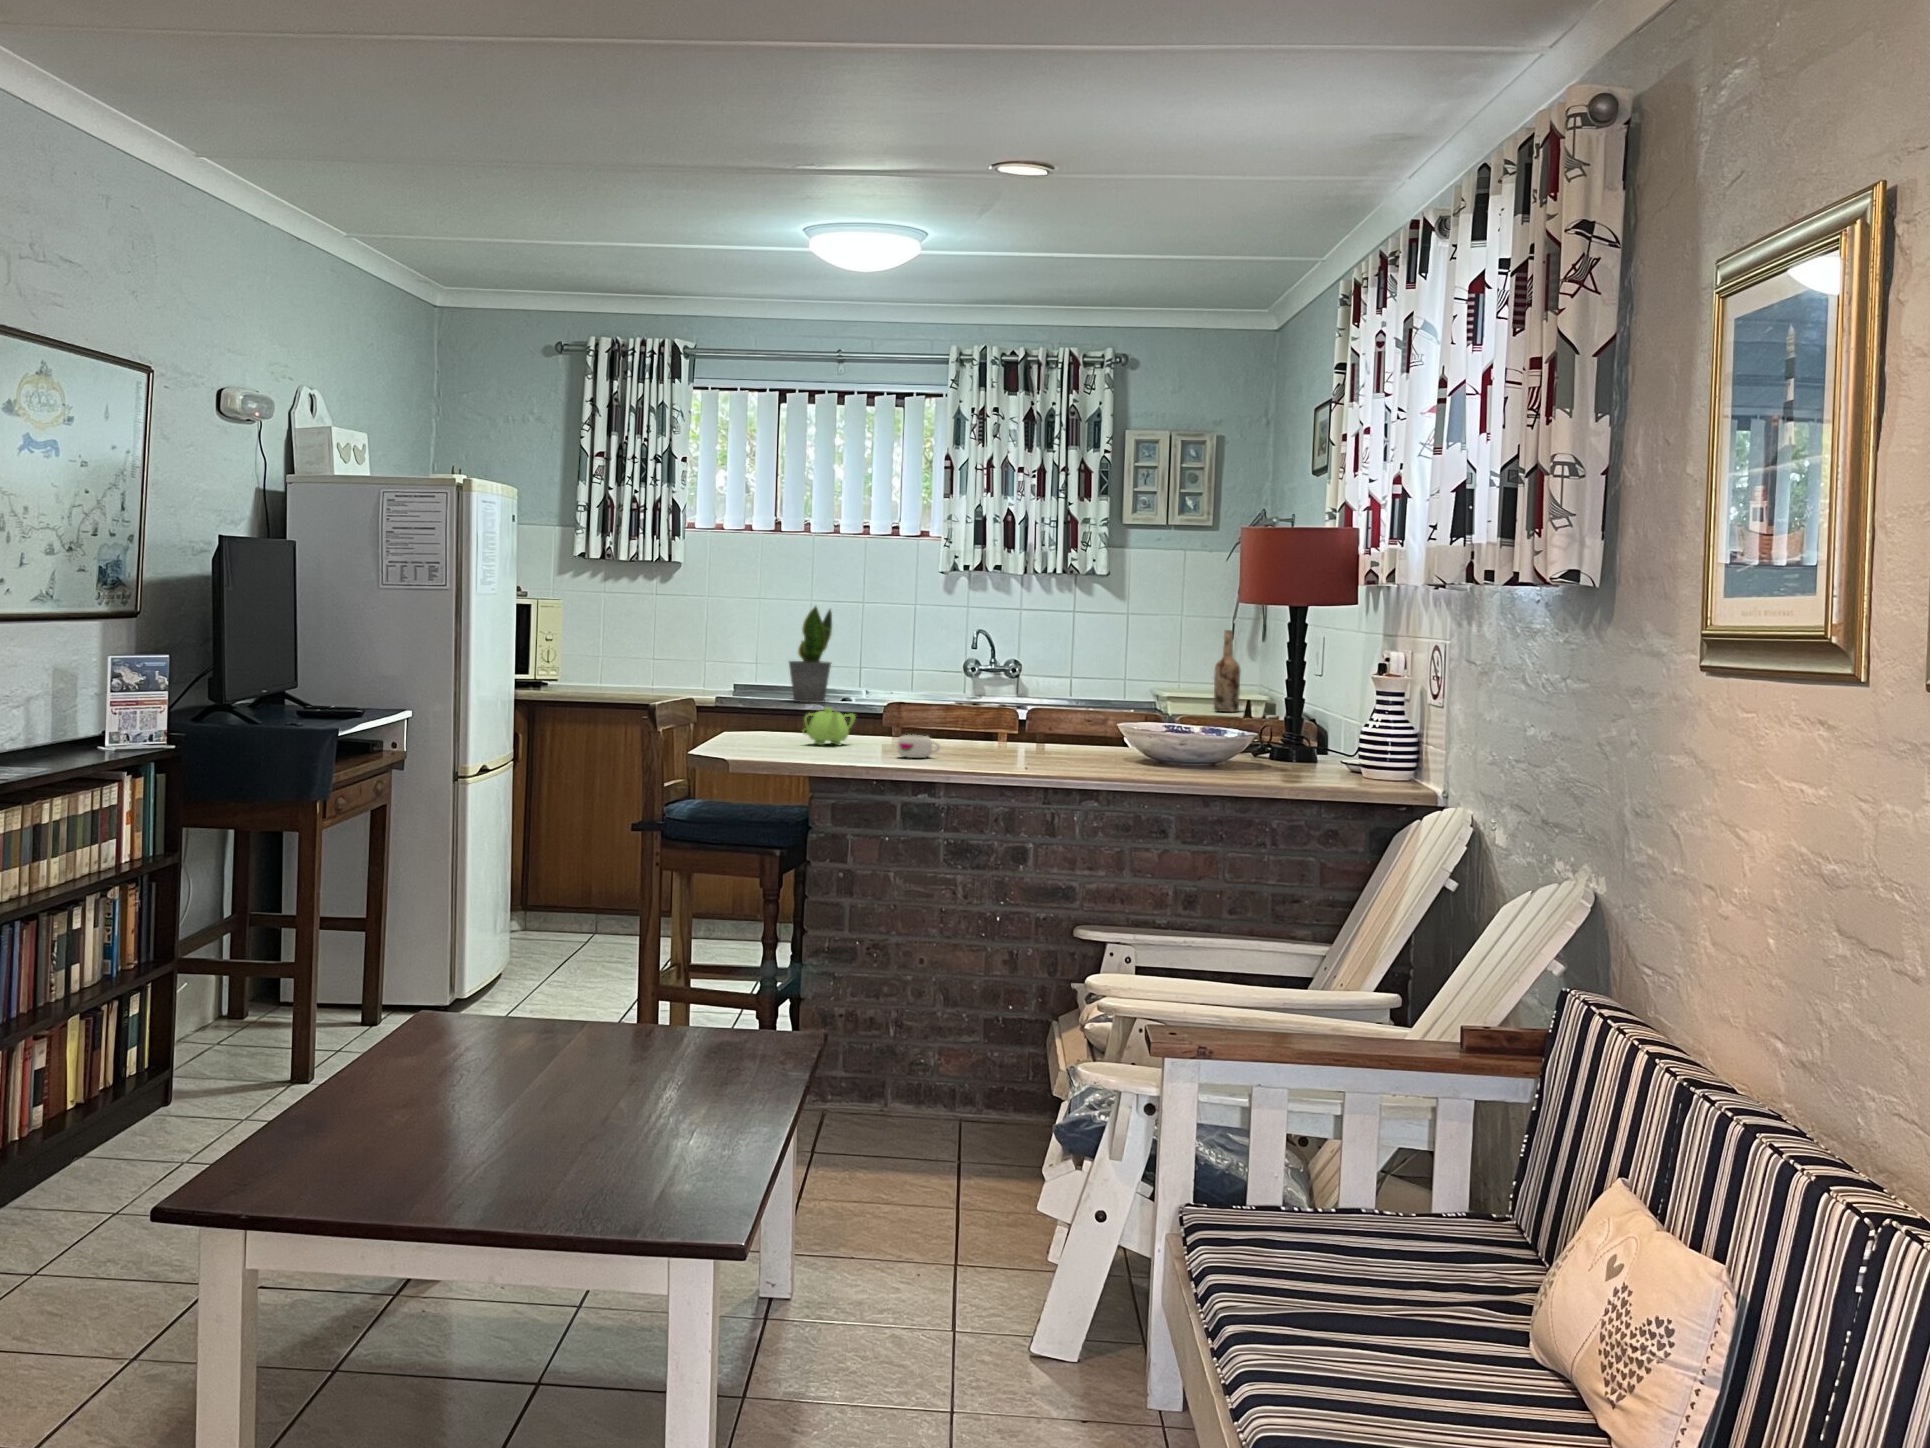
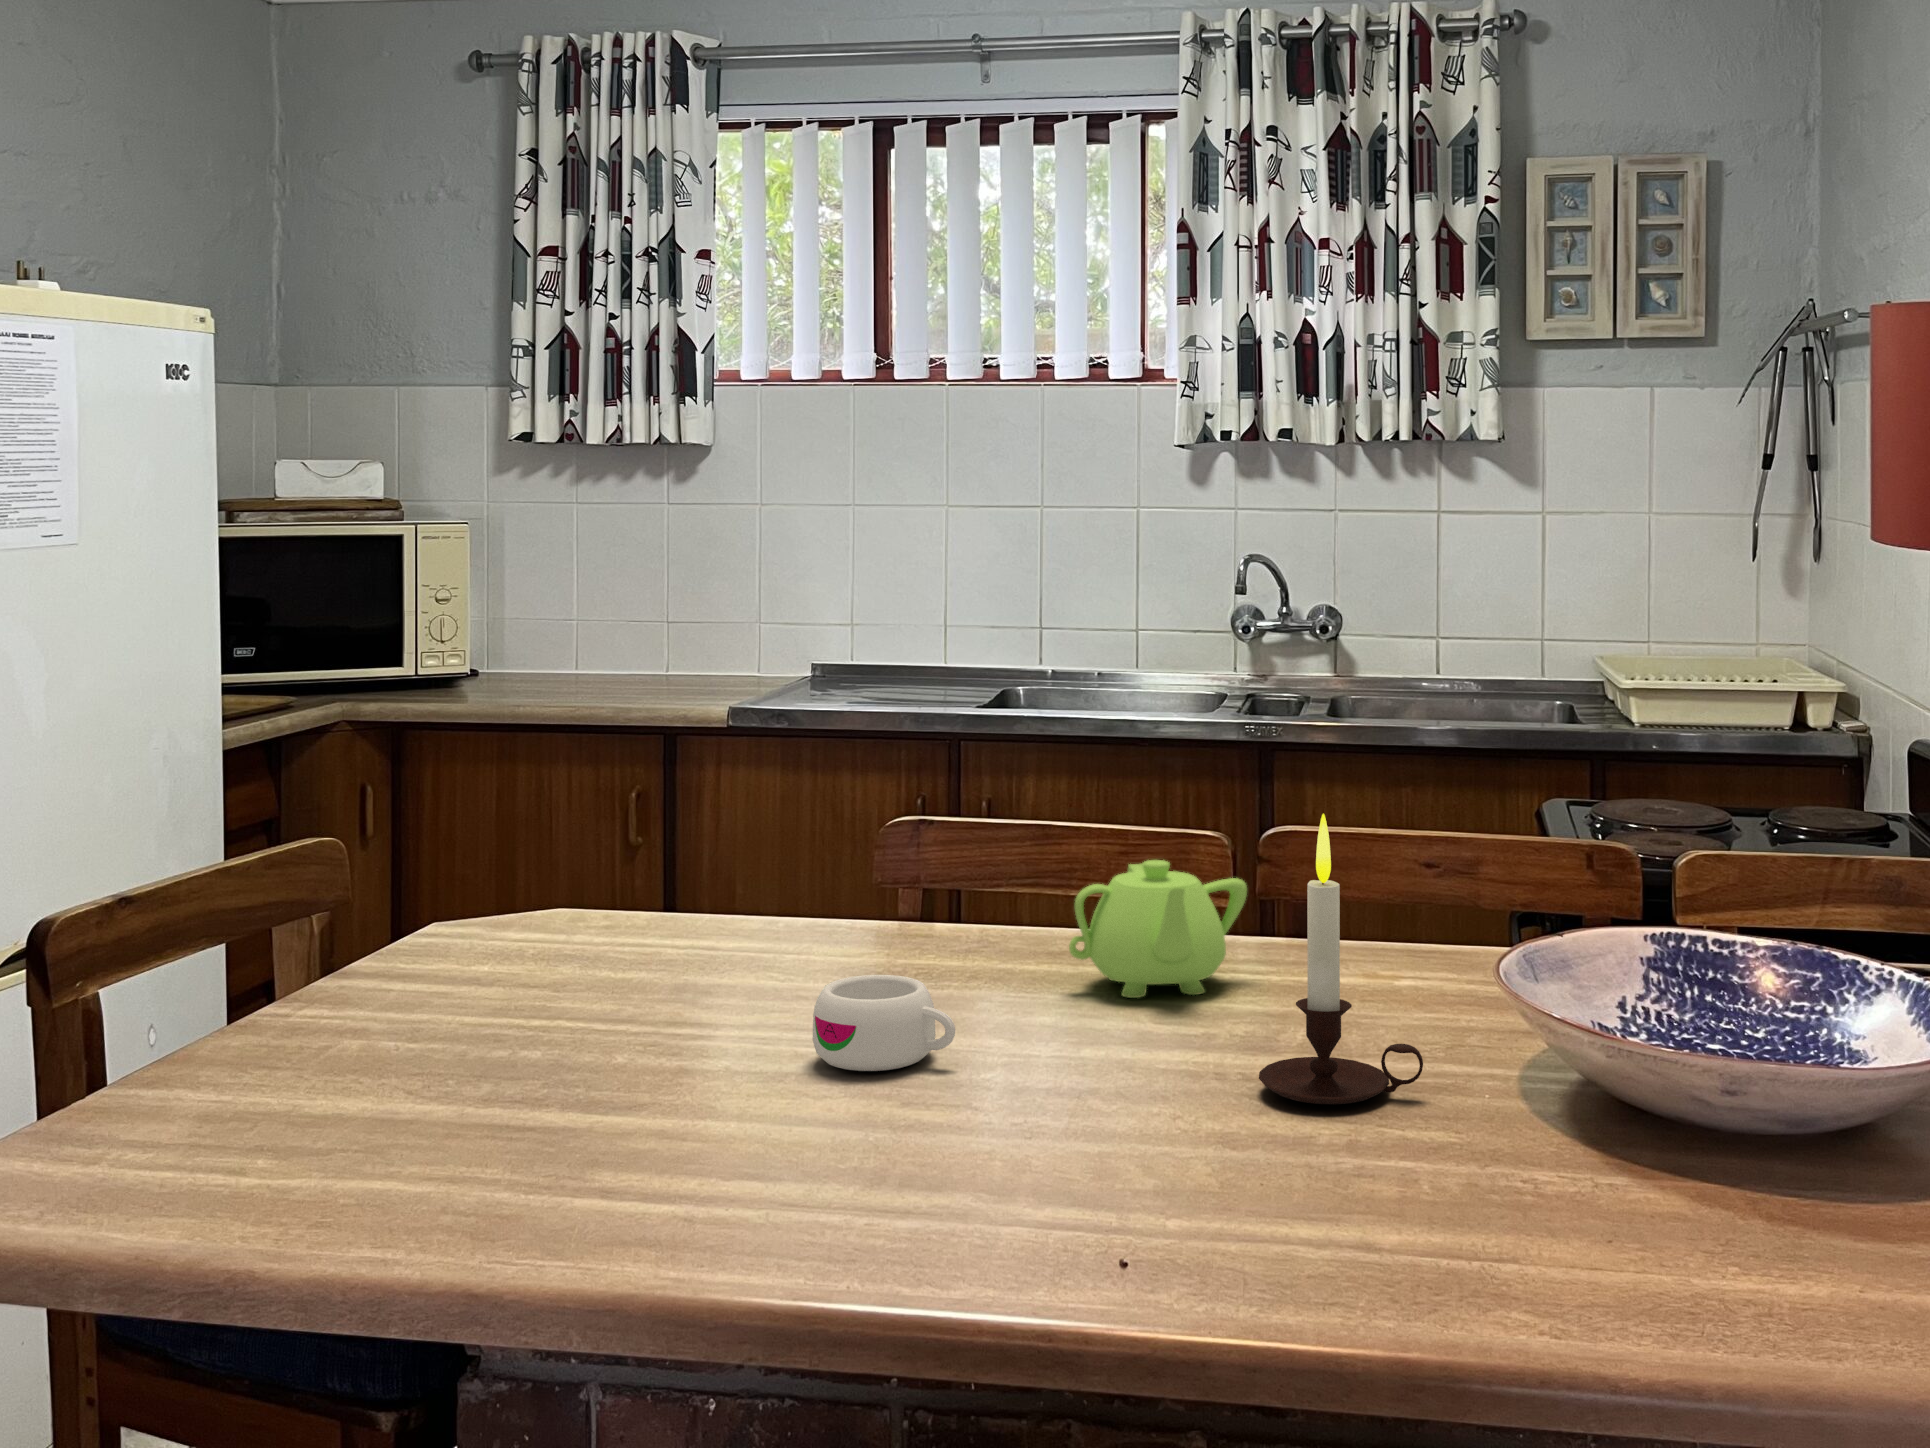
potted plant: present [789,606,832,703] -> none [890,515,973,704]
wine bottle: present [1214,630,1240,712] -> none [1741,545,1798,721]
candle: none [1027,685,1071,761] -> present [1259,814,1423,1104]
teapot: present [803,707,855,745] -> present [1069,860,1247,998]

